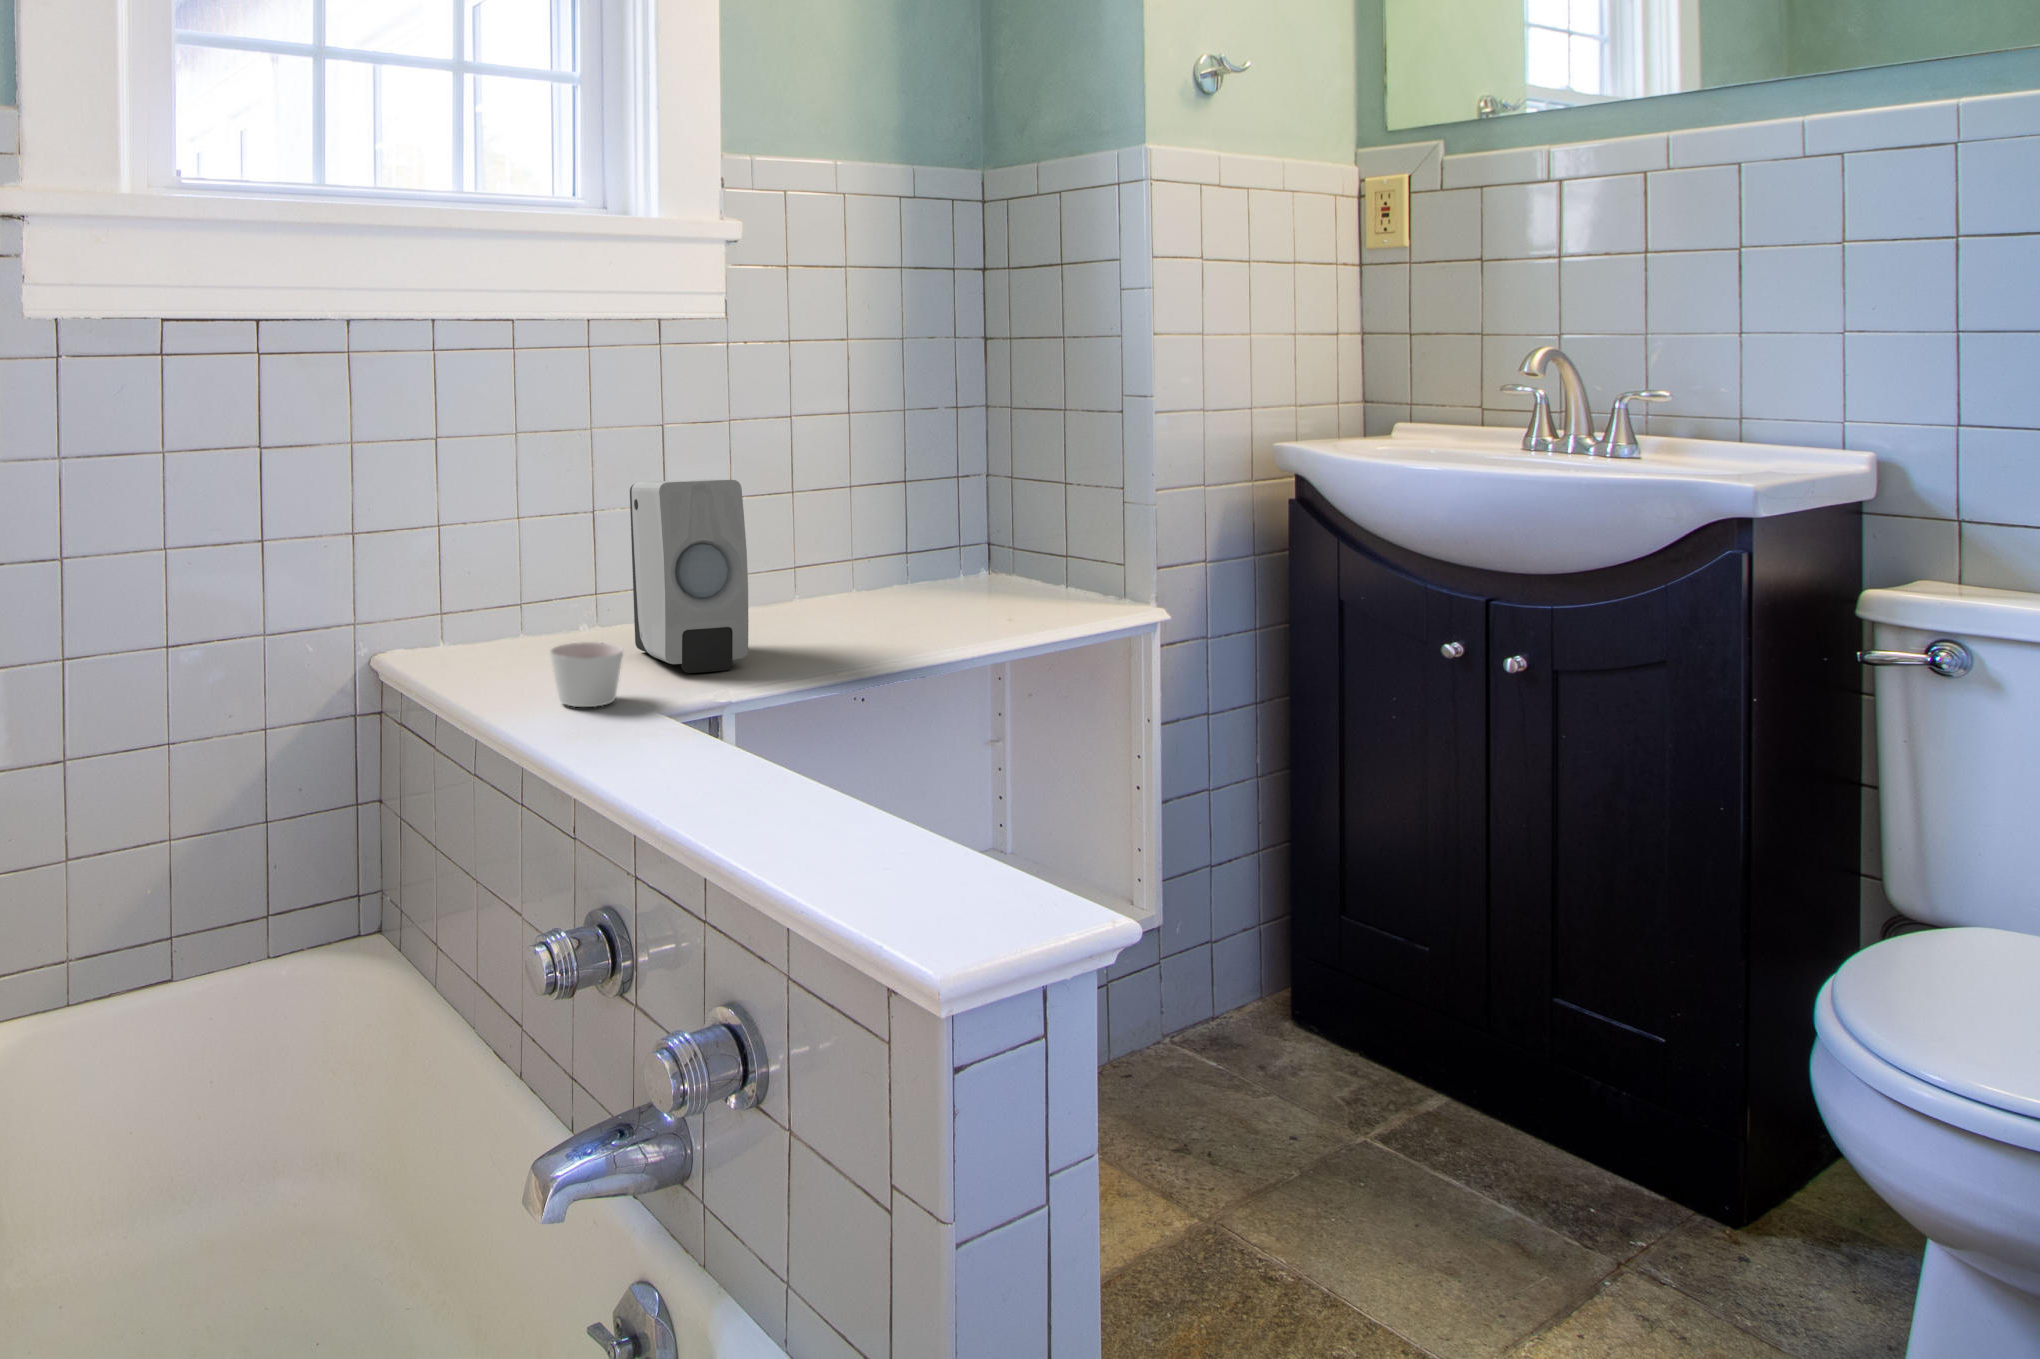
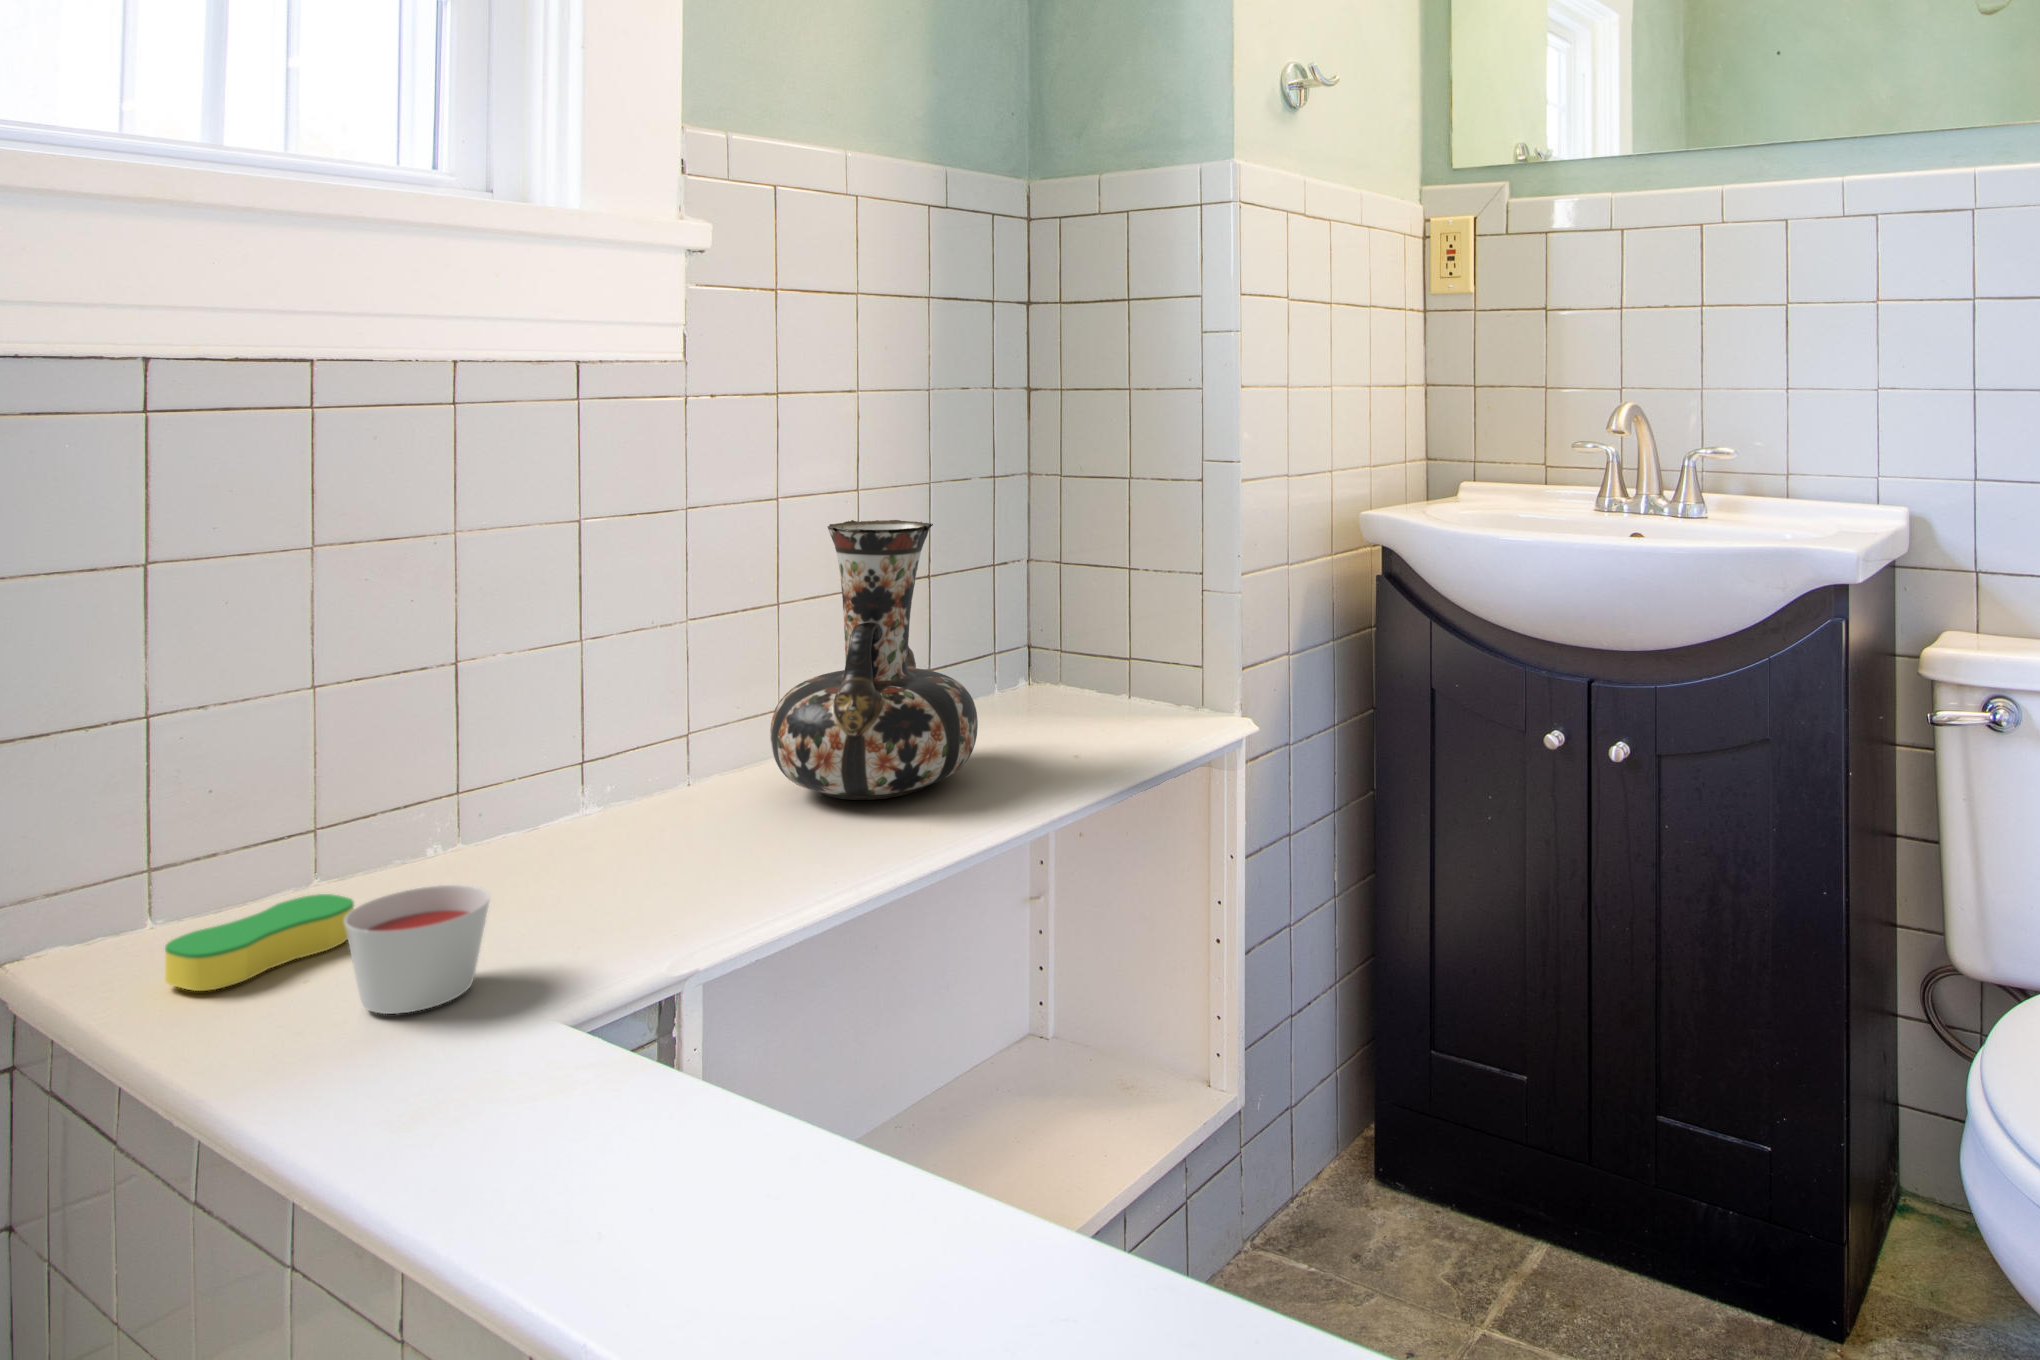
decorative vase: none [786,438,932,638] -> present [770,520,978,800]
soap dispenser: present [630,480,748,673] -> none [520,591,714,903]
sponge: none [459,649,548,688] -> present [165,894,354,991]

